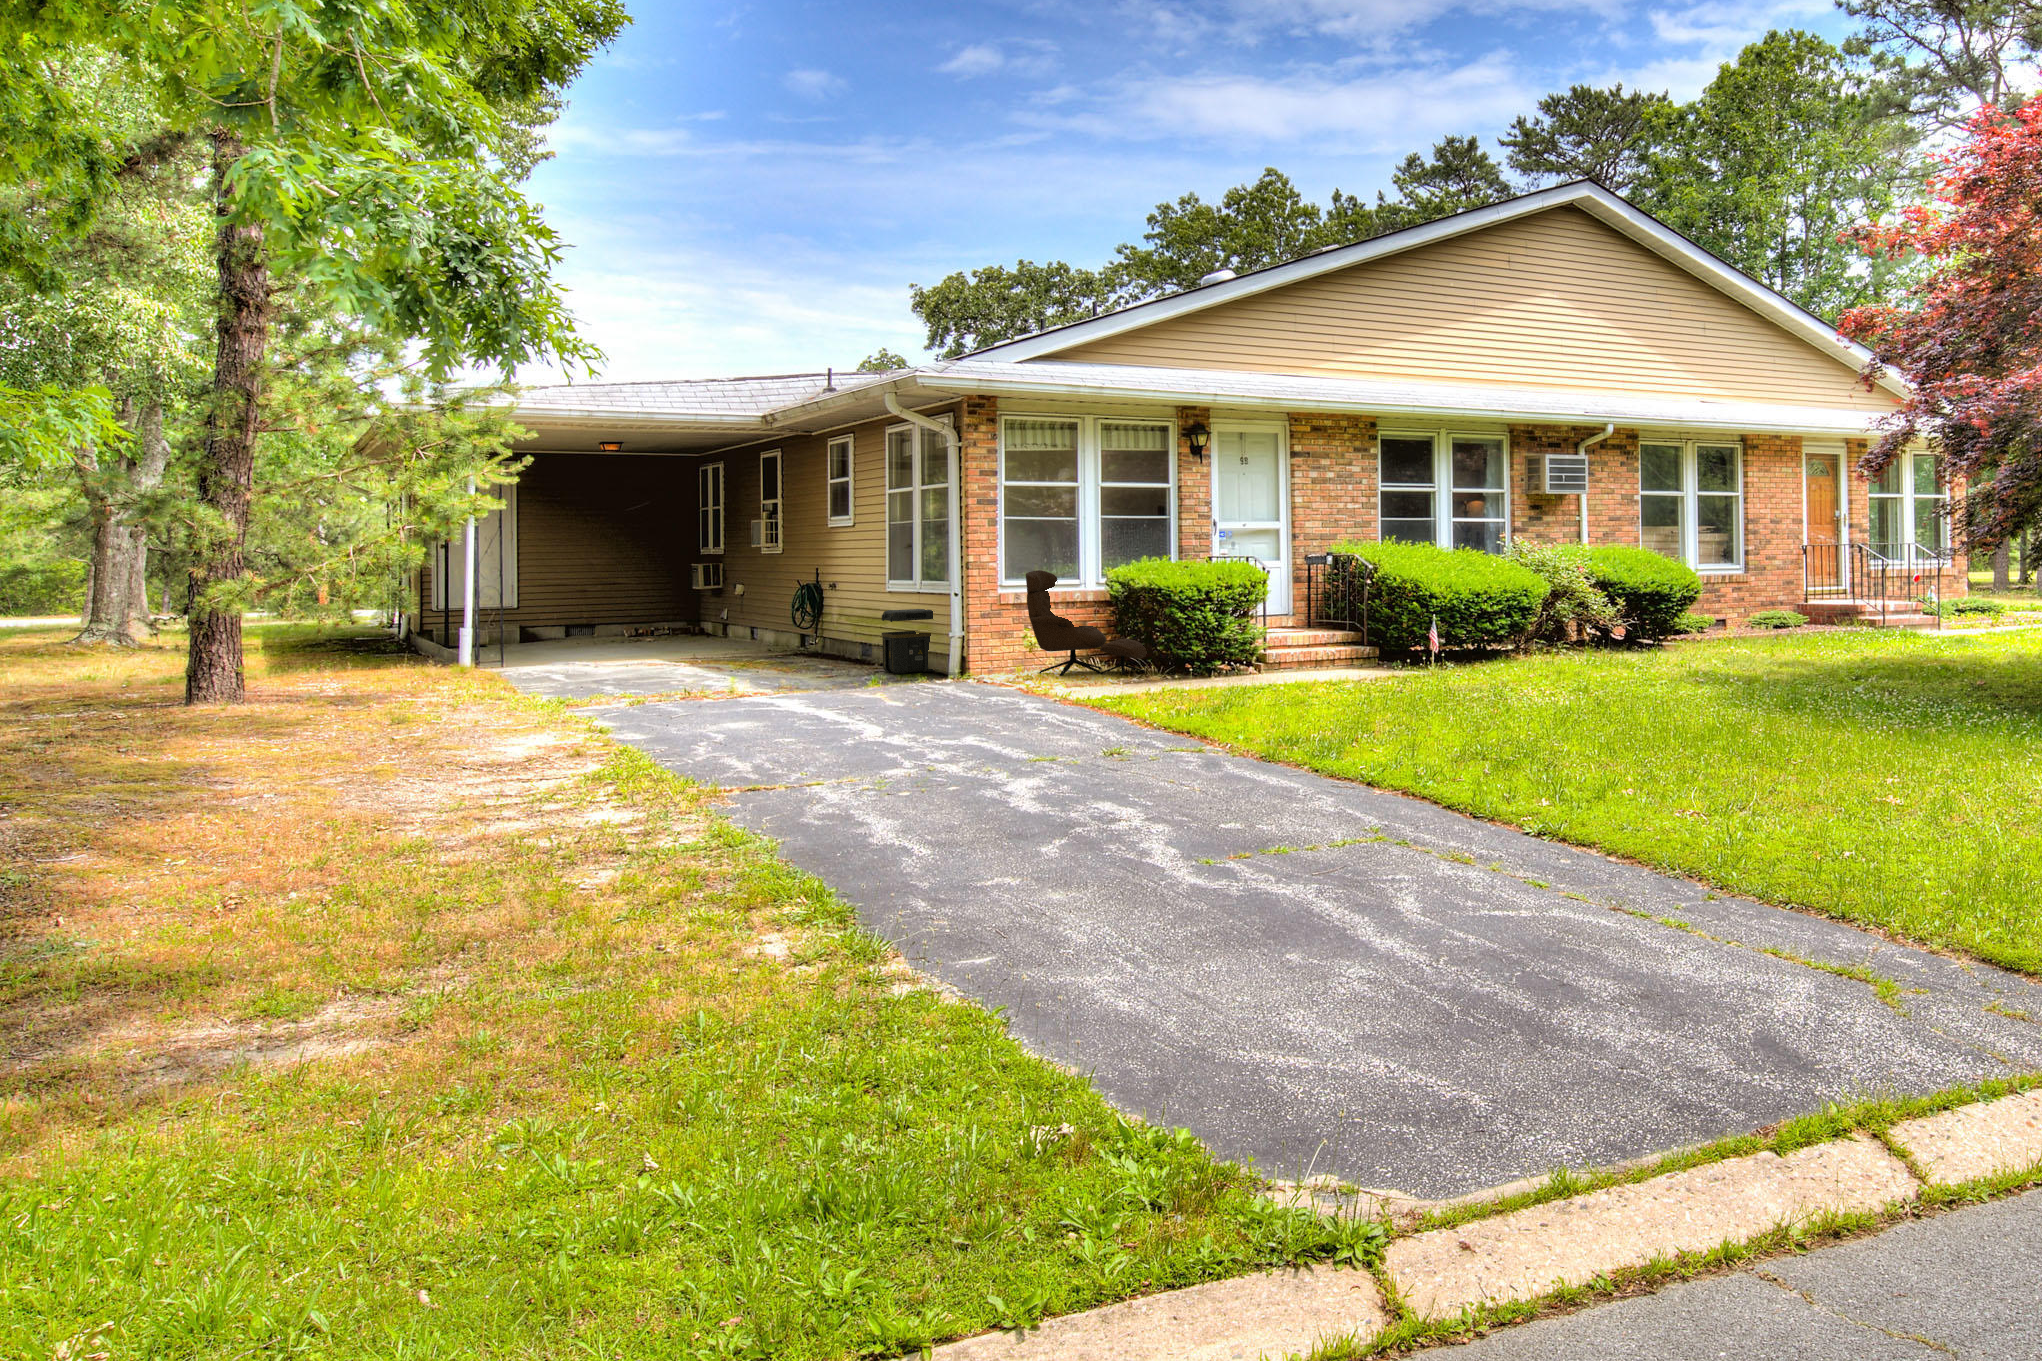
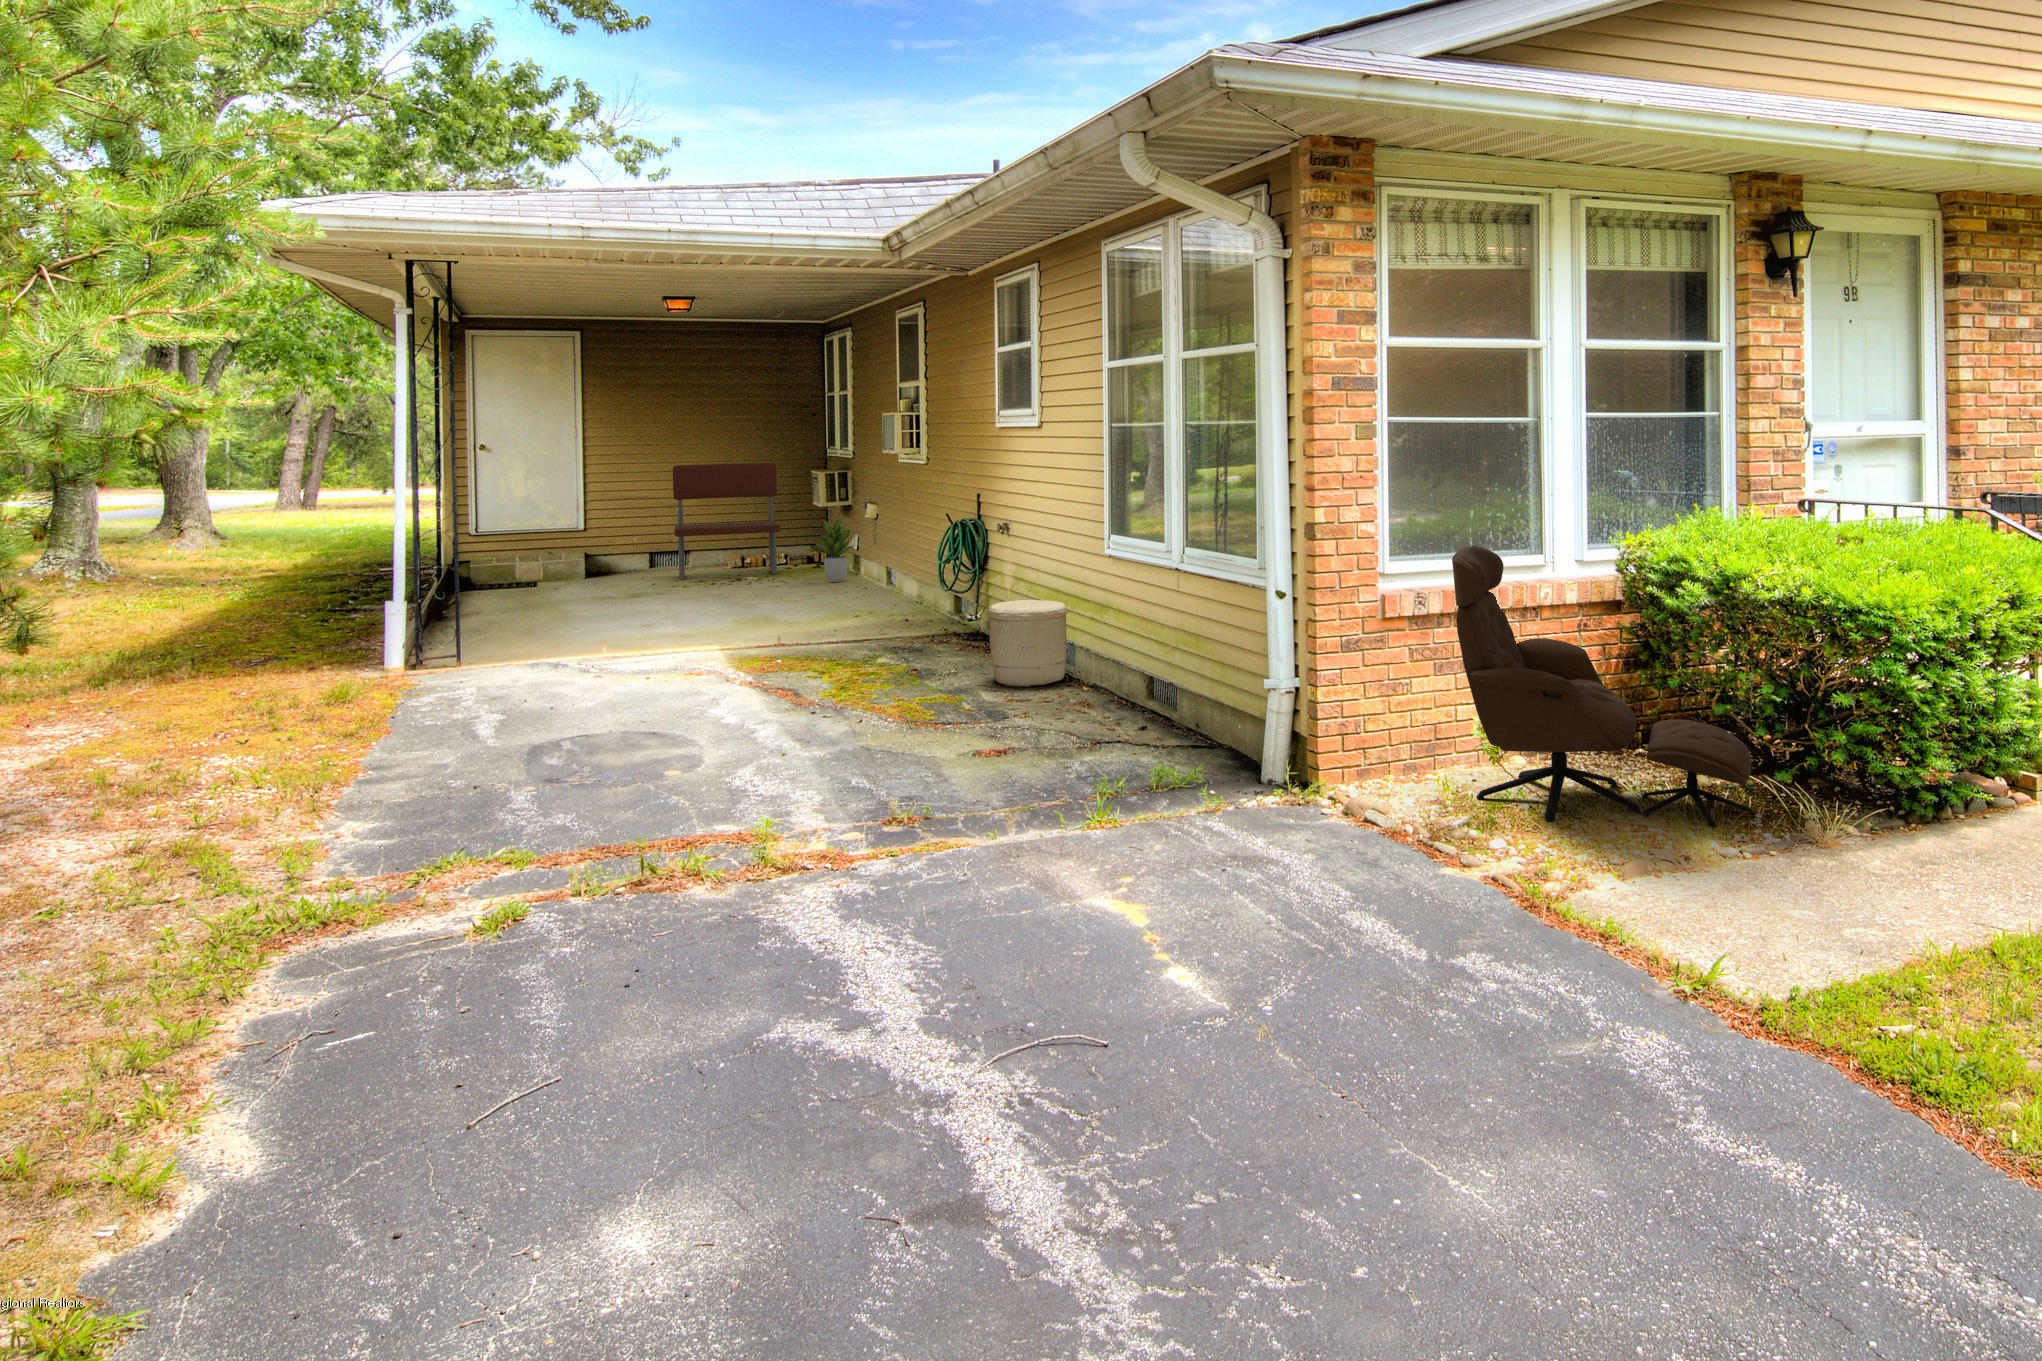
bench: none [587,556,669,636] -> present [673,463,781,580]
potted plant: none [696,591,727,635] -> present [816,518,852,582]
toolbox: present [882,609,934,674] -> none [1106,616,1225,771]
woven basket: none [823,618,868,660] -> present [988,600,1068,686]

